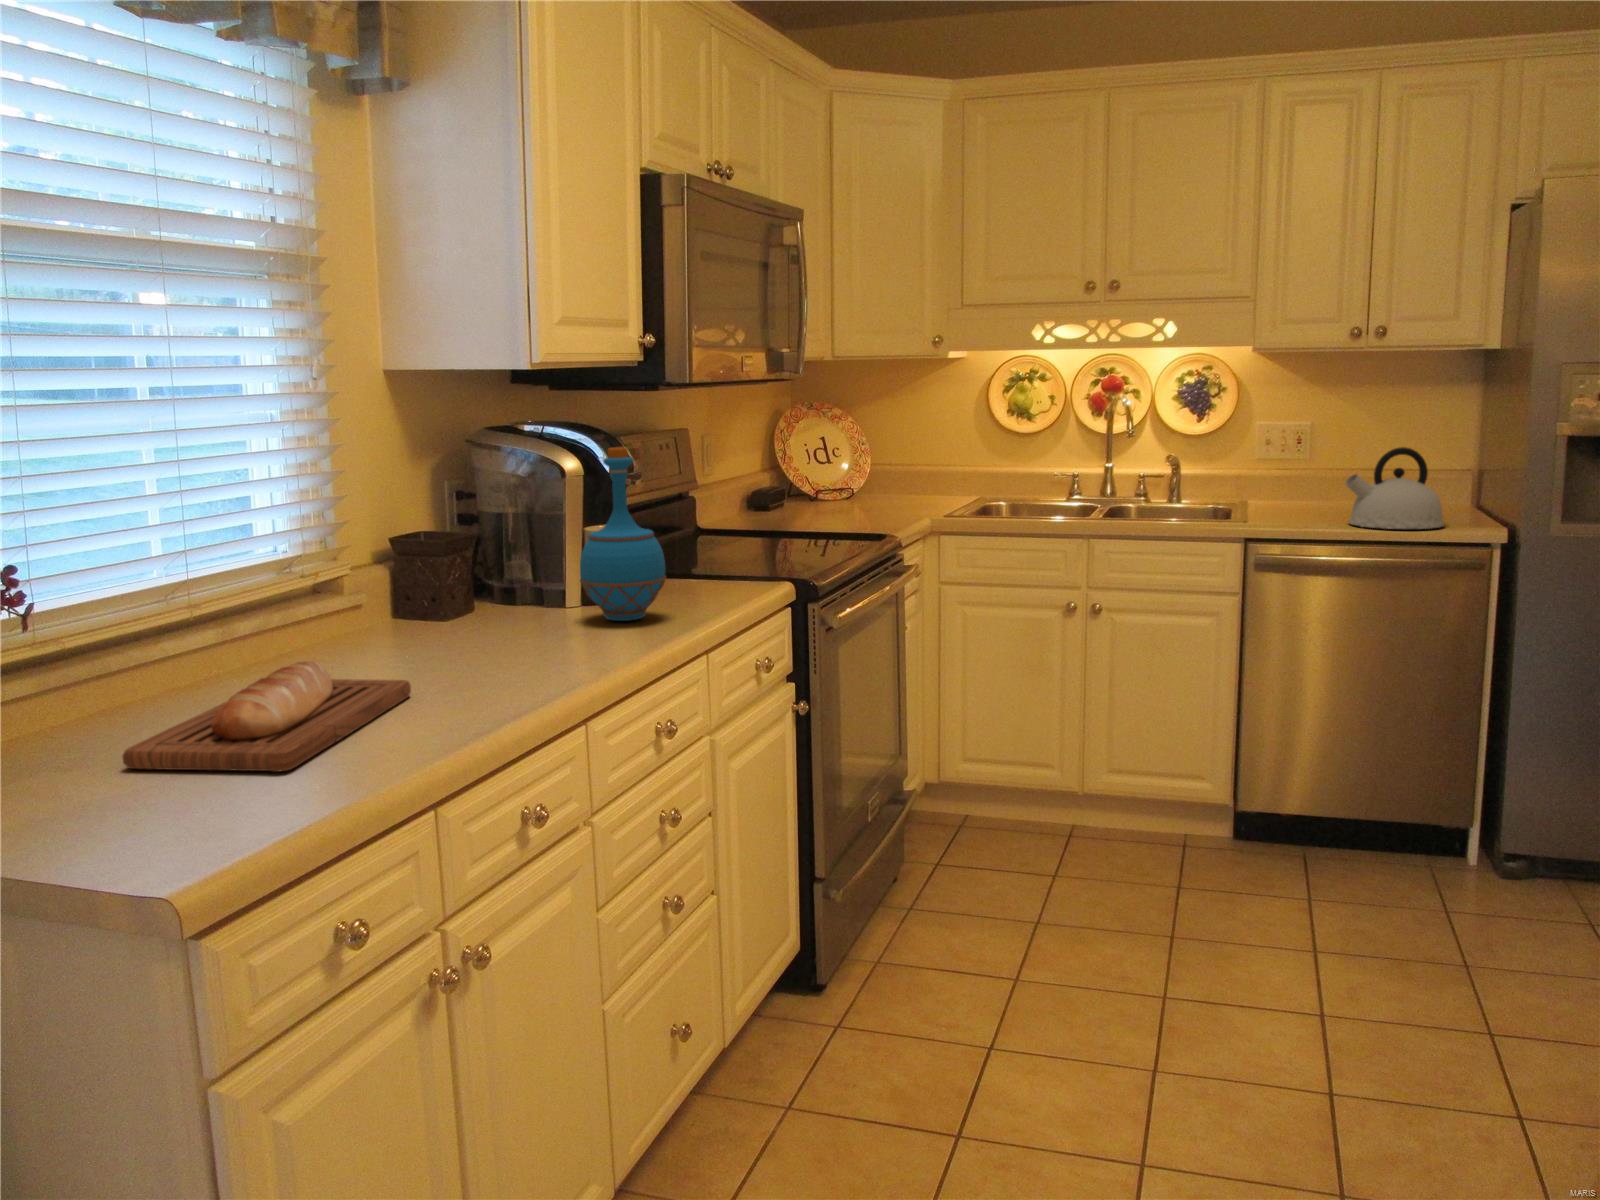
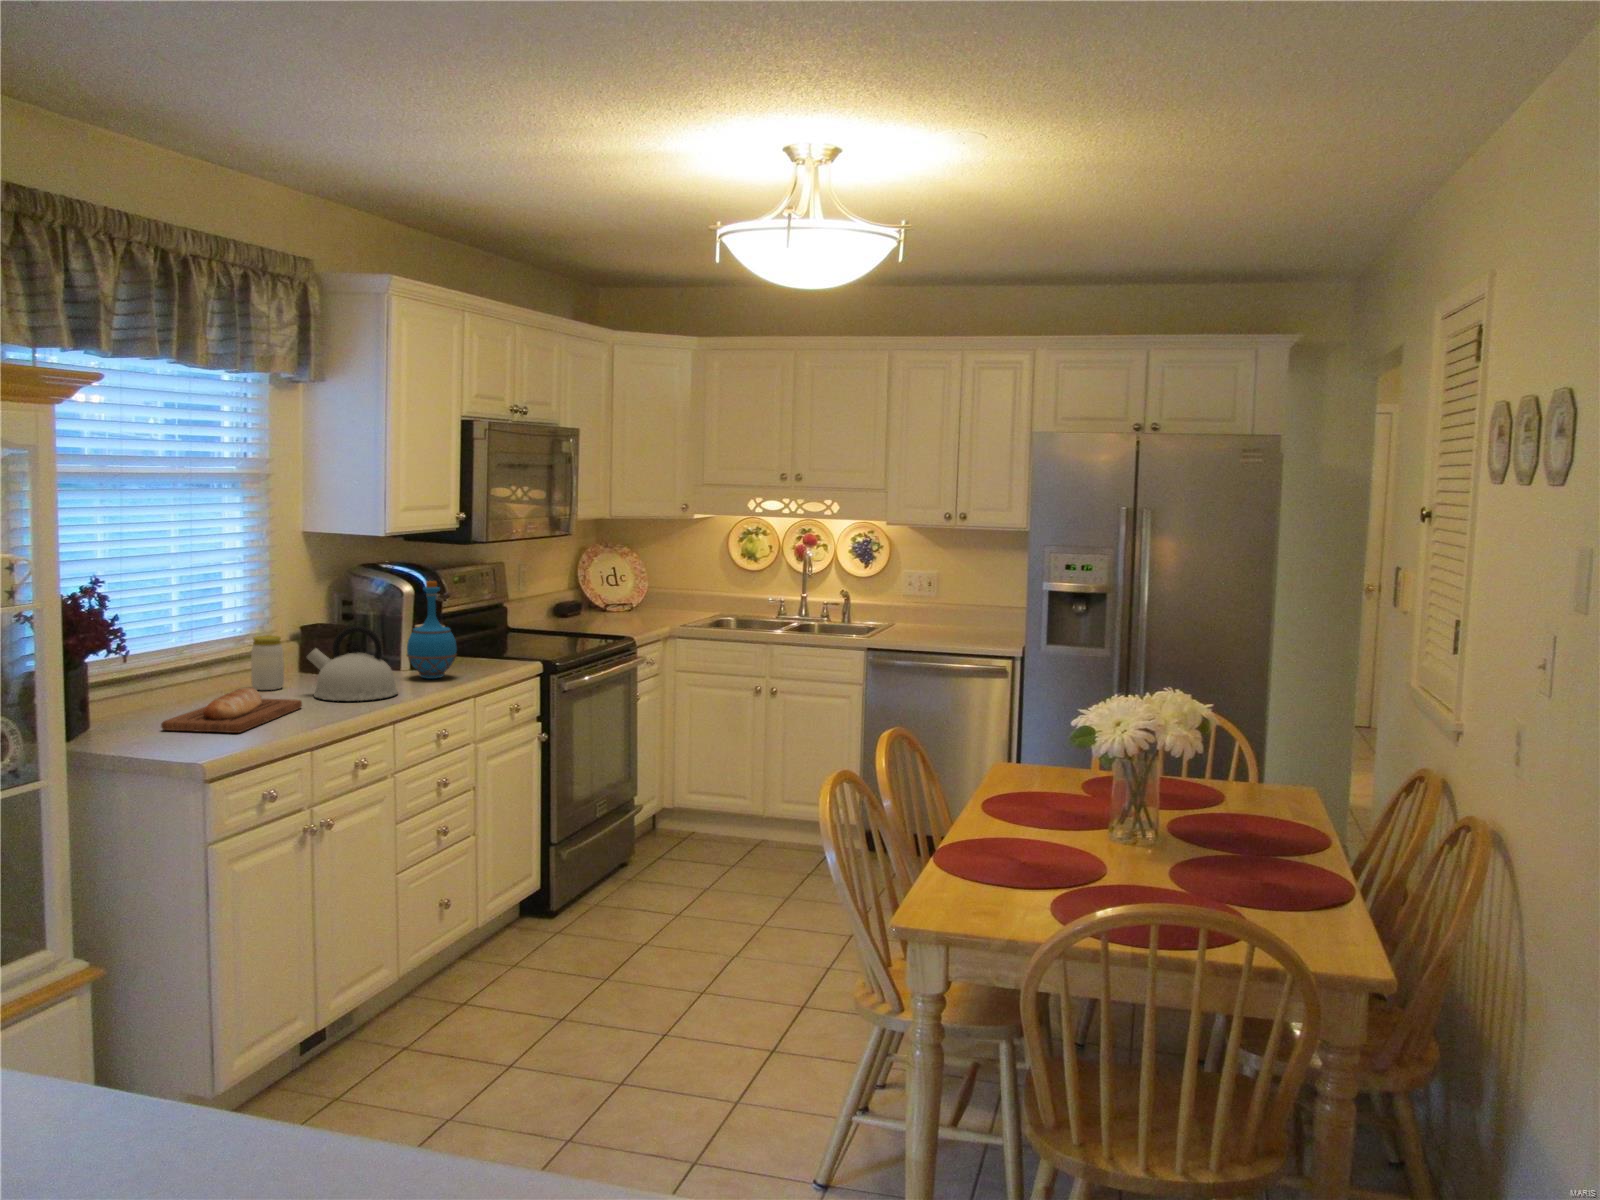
kettle: present [1345,447,1445,529] -> present [307,626,398,701]
jar: none [309,555,371,656] -> present [251,635,284,690]

